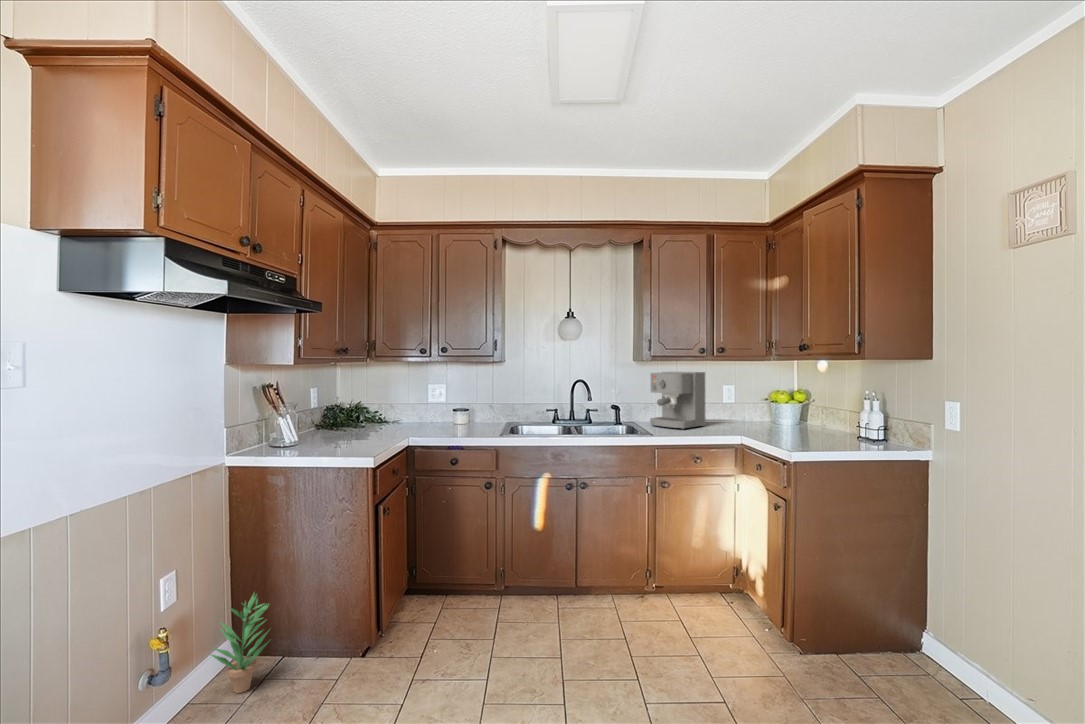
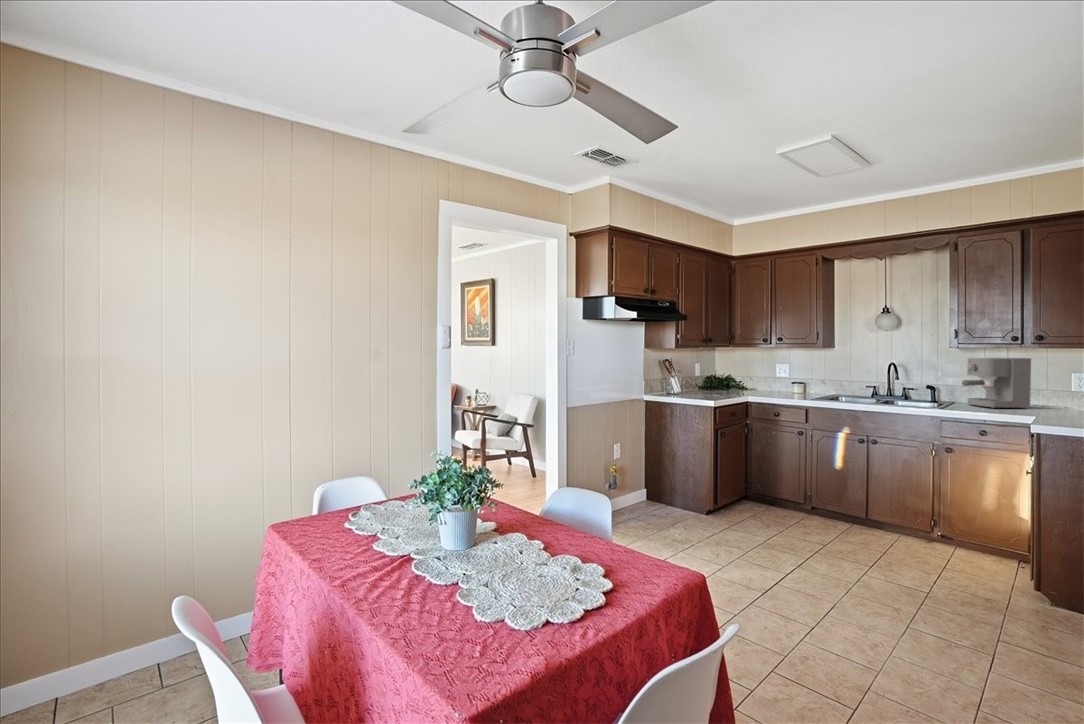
potted plant: present [211,594,269,693] -> none [634,462,662,509]

